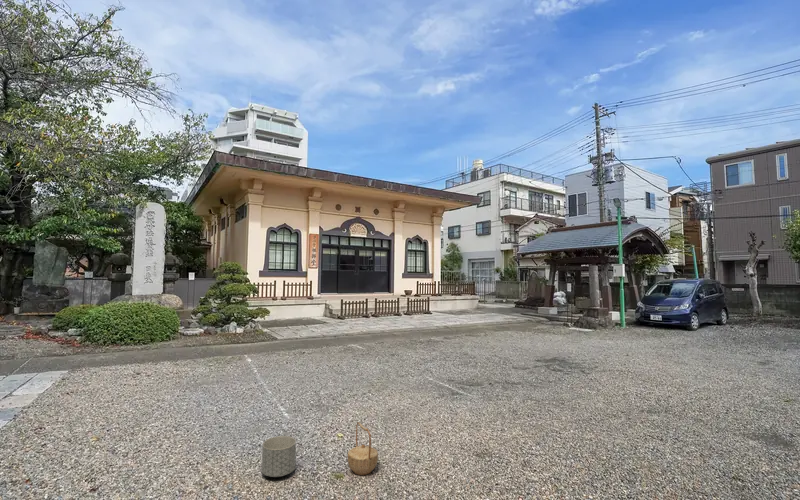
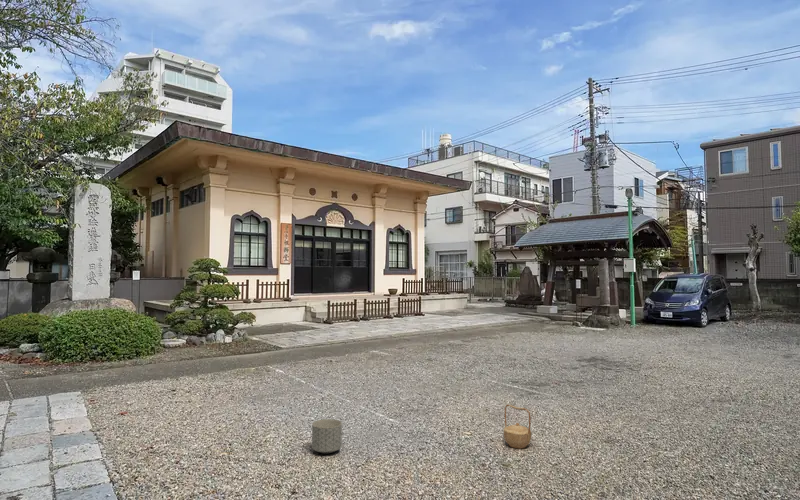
planter: present [262,436,296,477] -> present [312,419,342,454]

